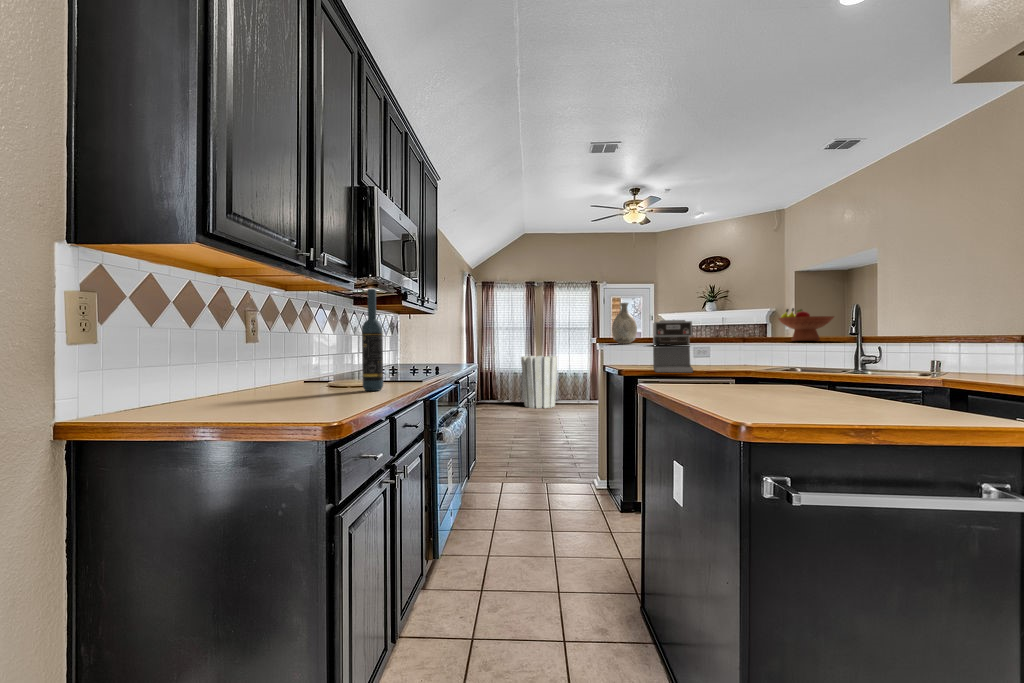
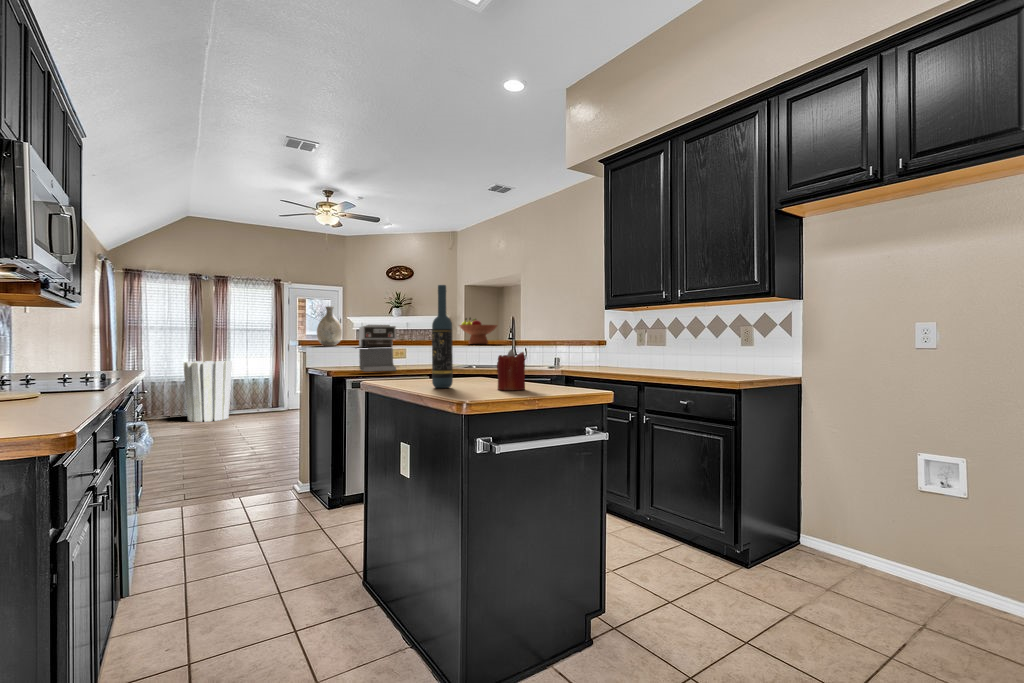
wine bottle: present [362,289,383,391] -> present [432,285,453,388]
candle: none [817,351,870,417] -> present [497,349,525,390]

